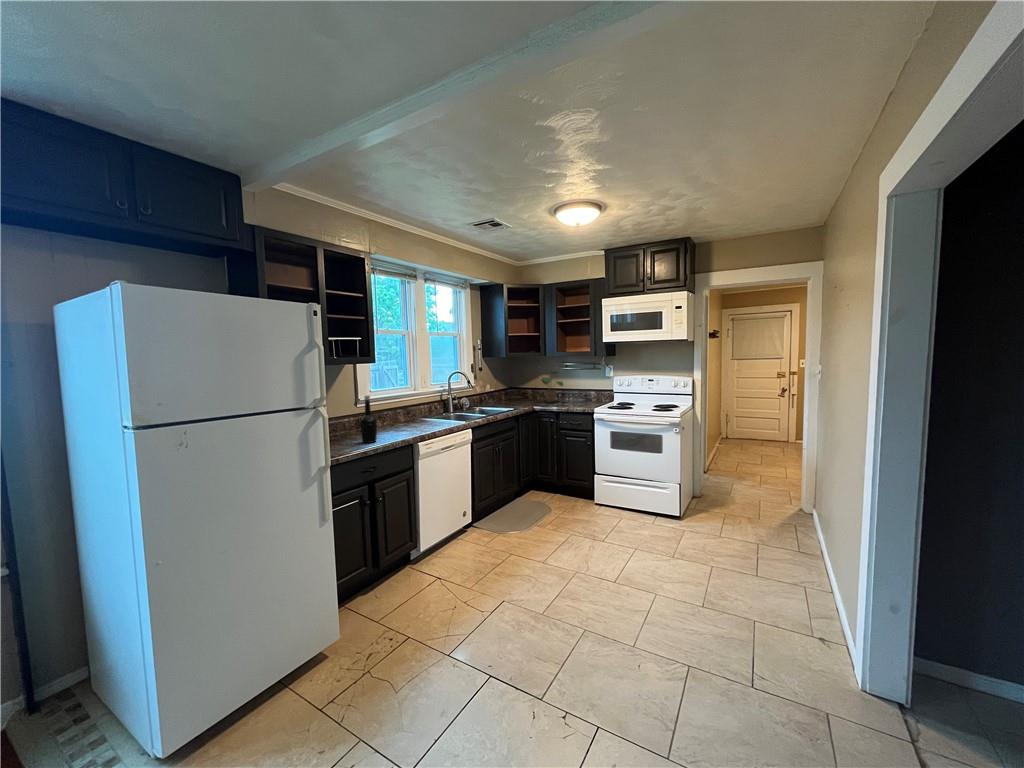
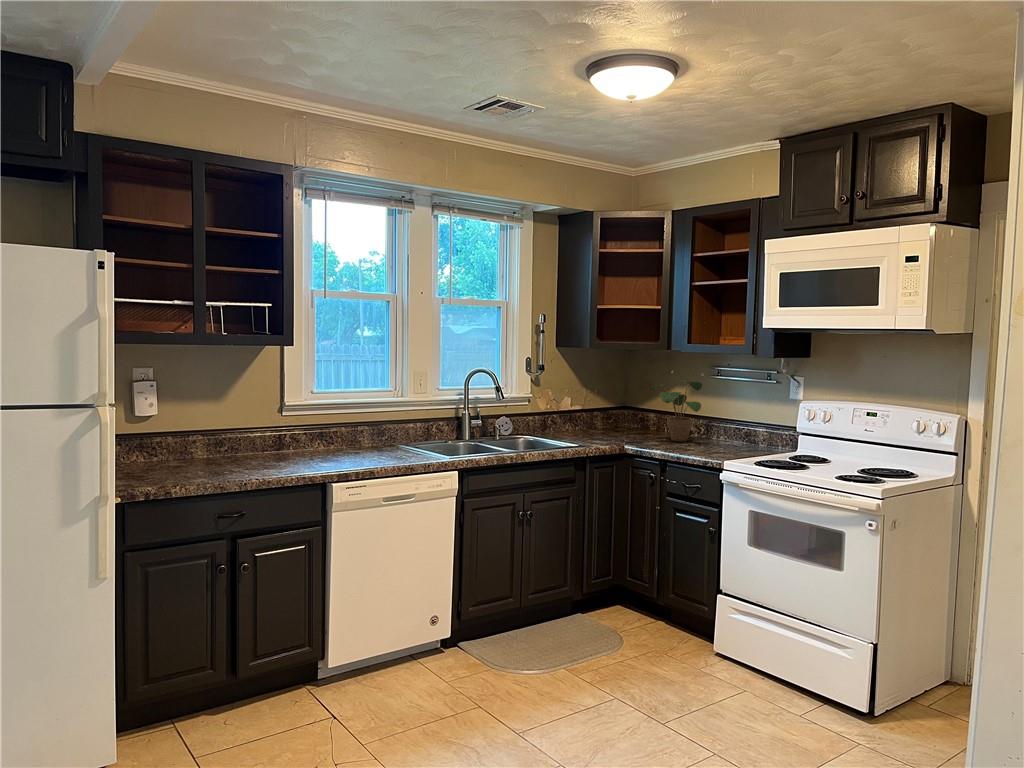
bottle: present [360,396,377,443] -> none [241,397,268,473]

